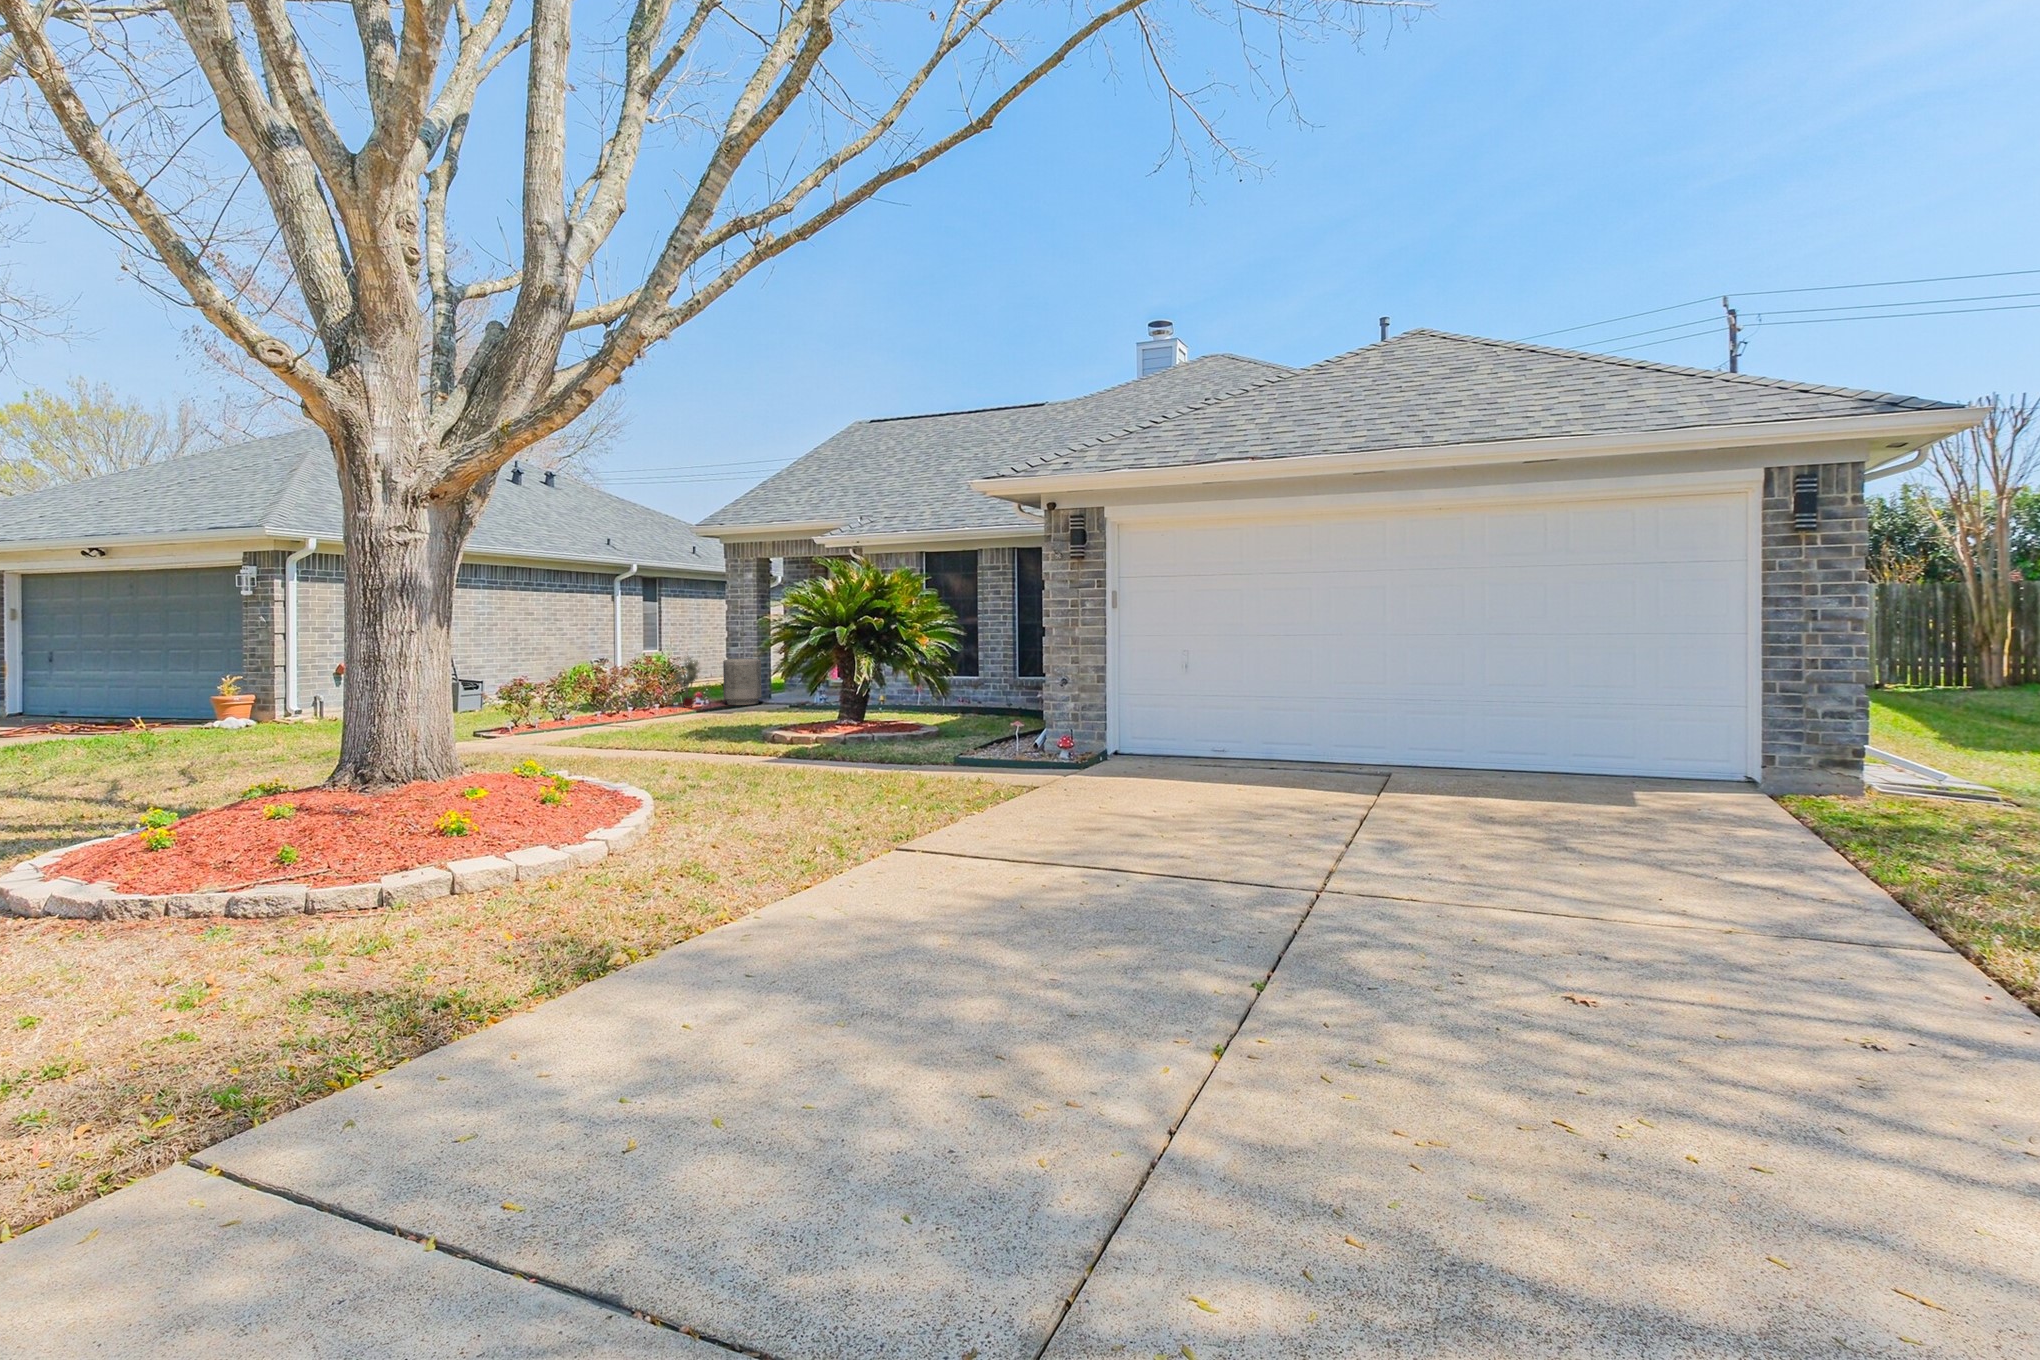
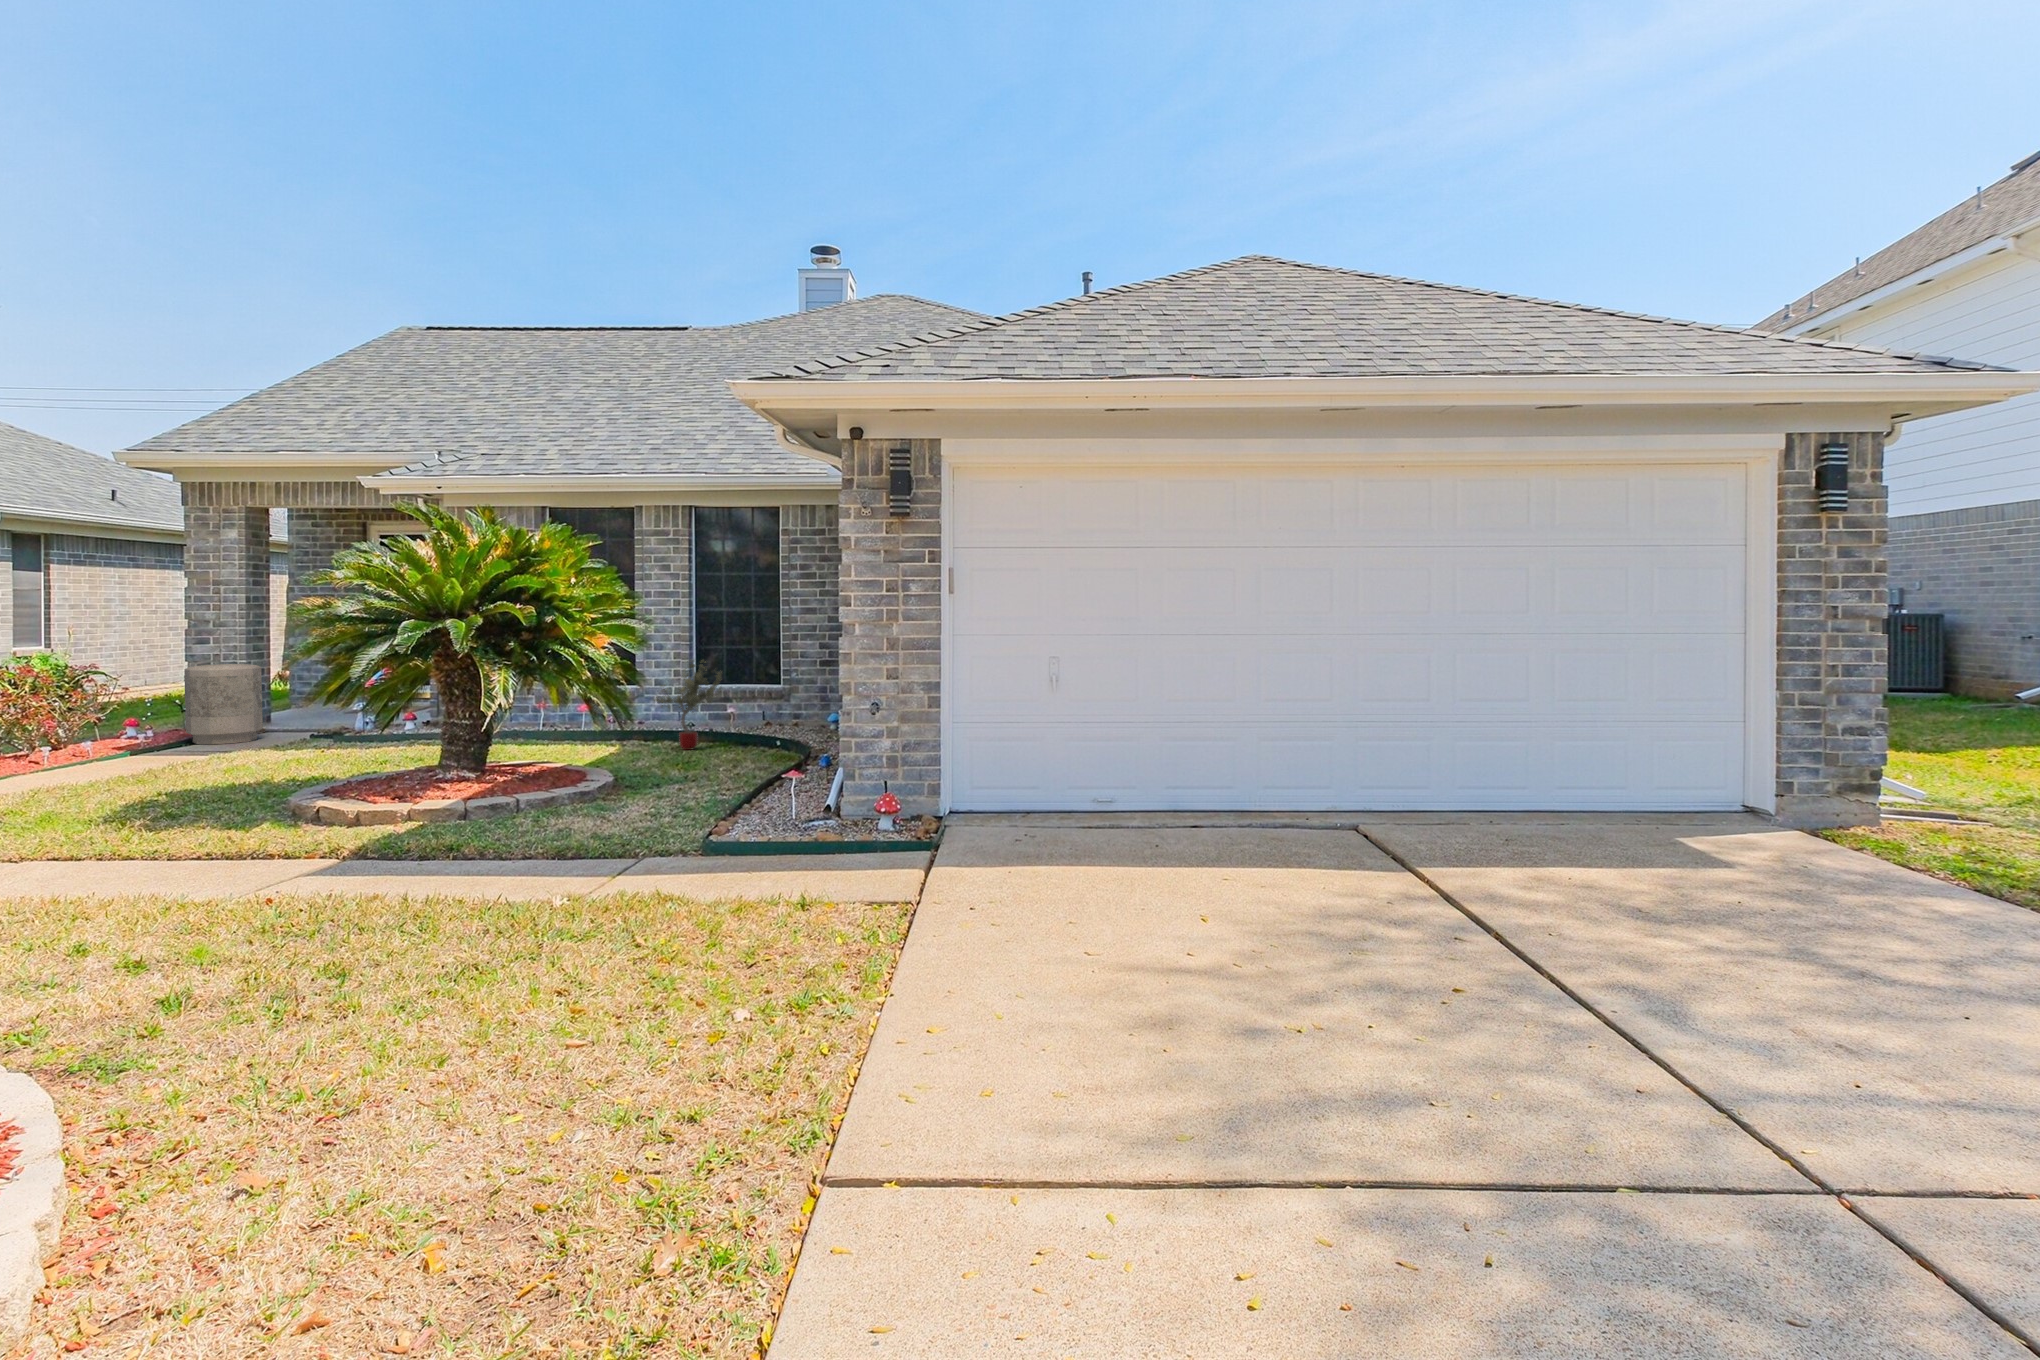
potted tree: present [672,658,700,708] -> present [654,660,722,750]

